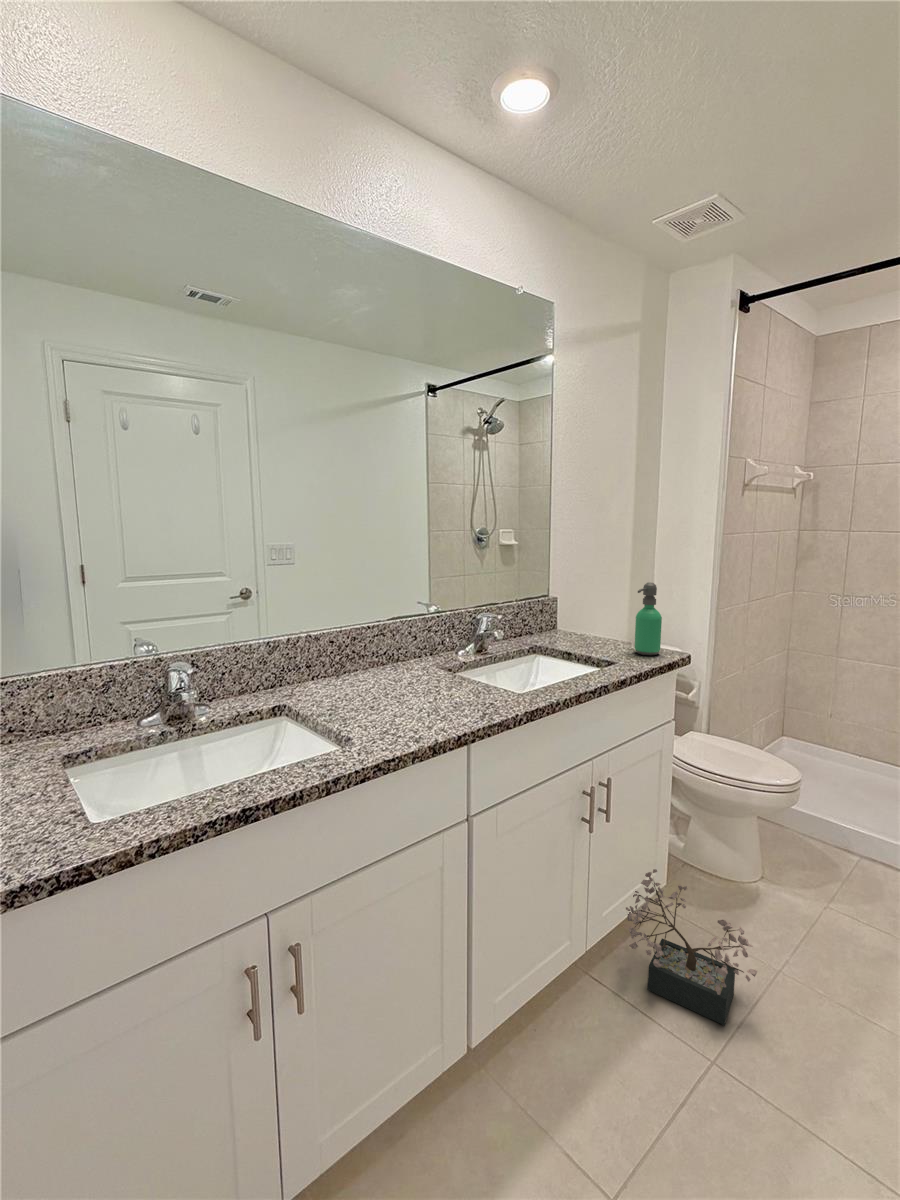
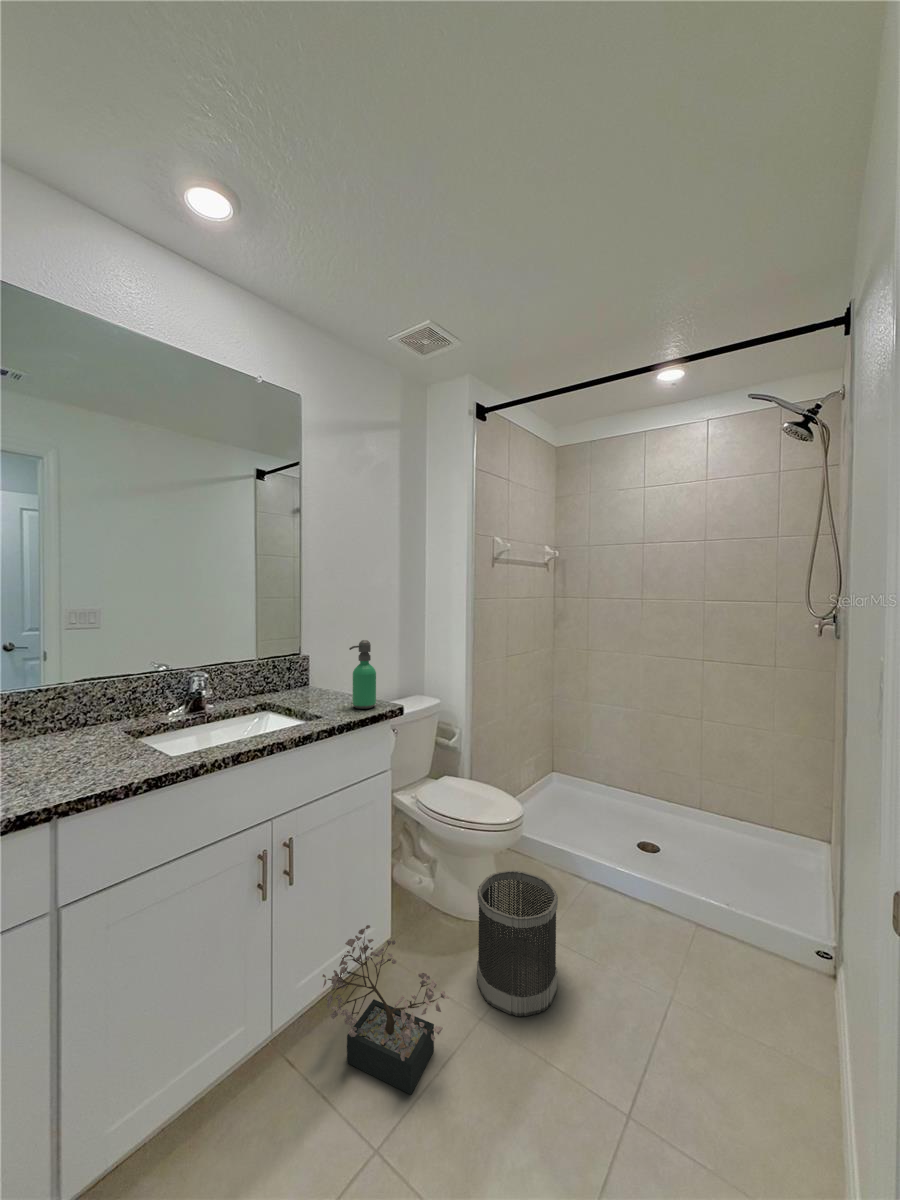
wastebasket: none [757,833,863,977] -> present [477,871,558,1016]

